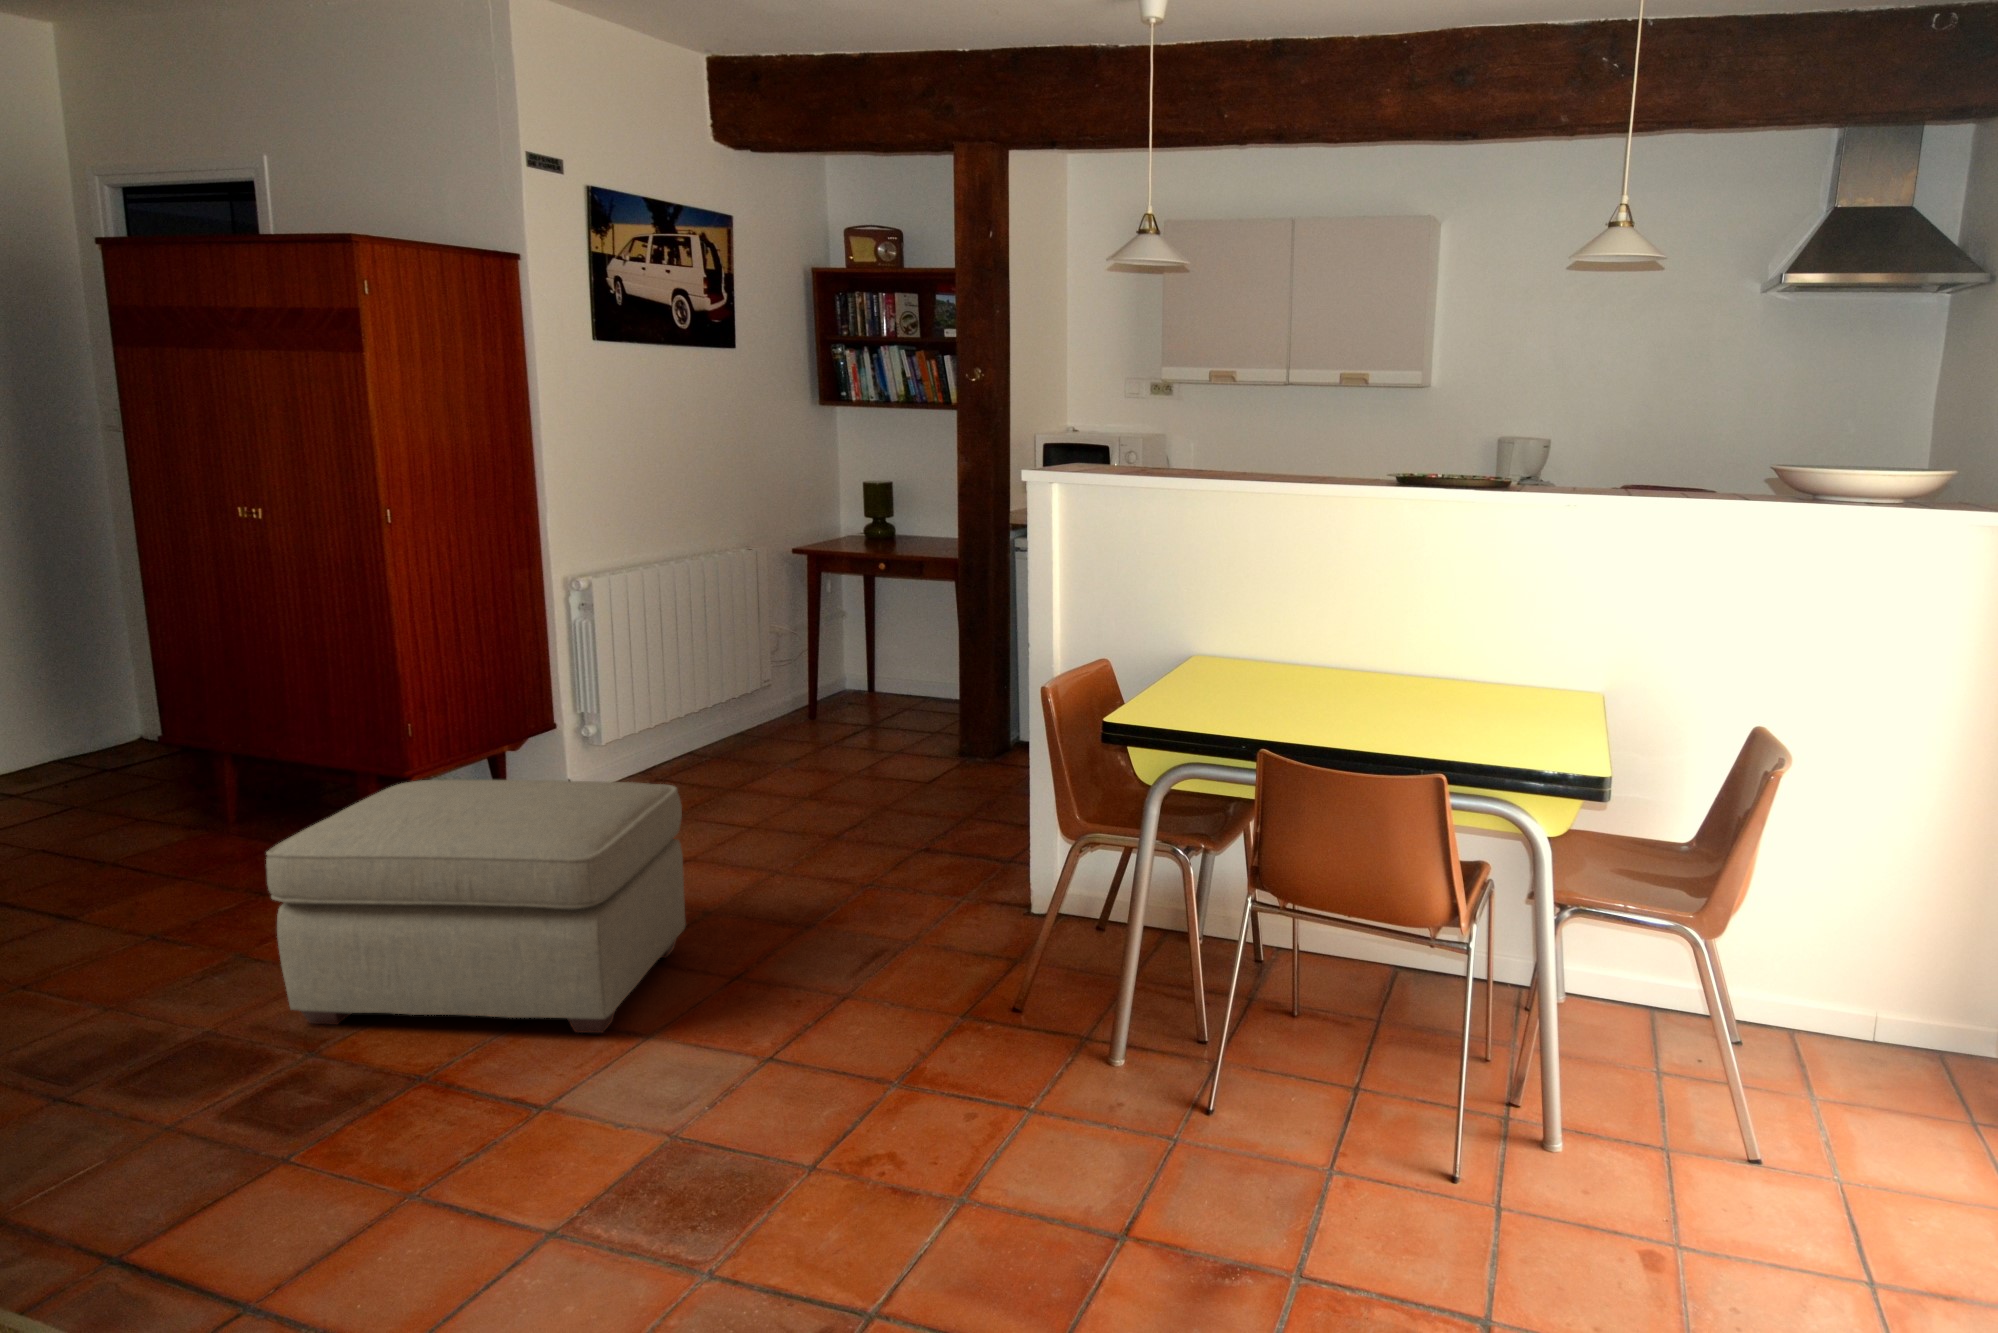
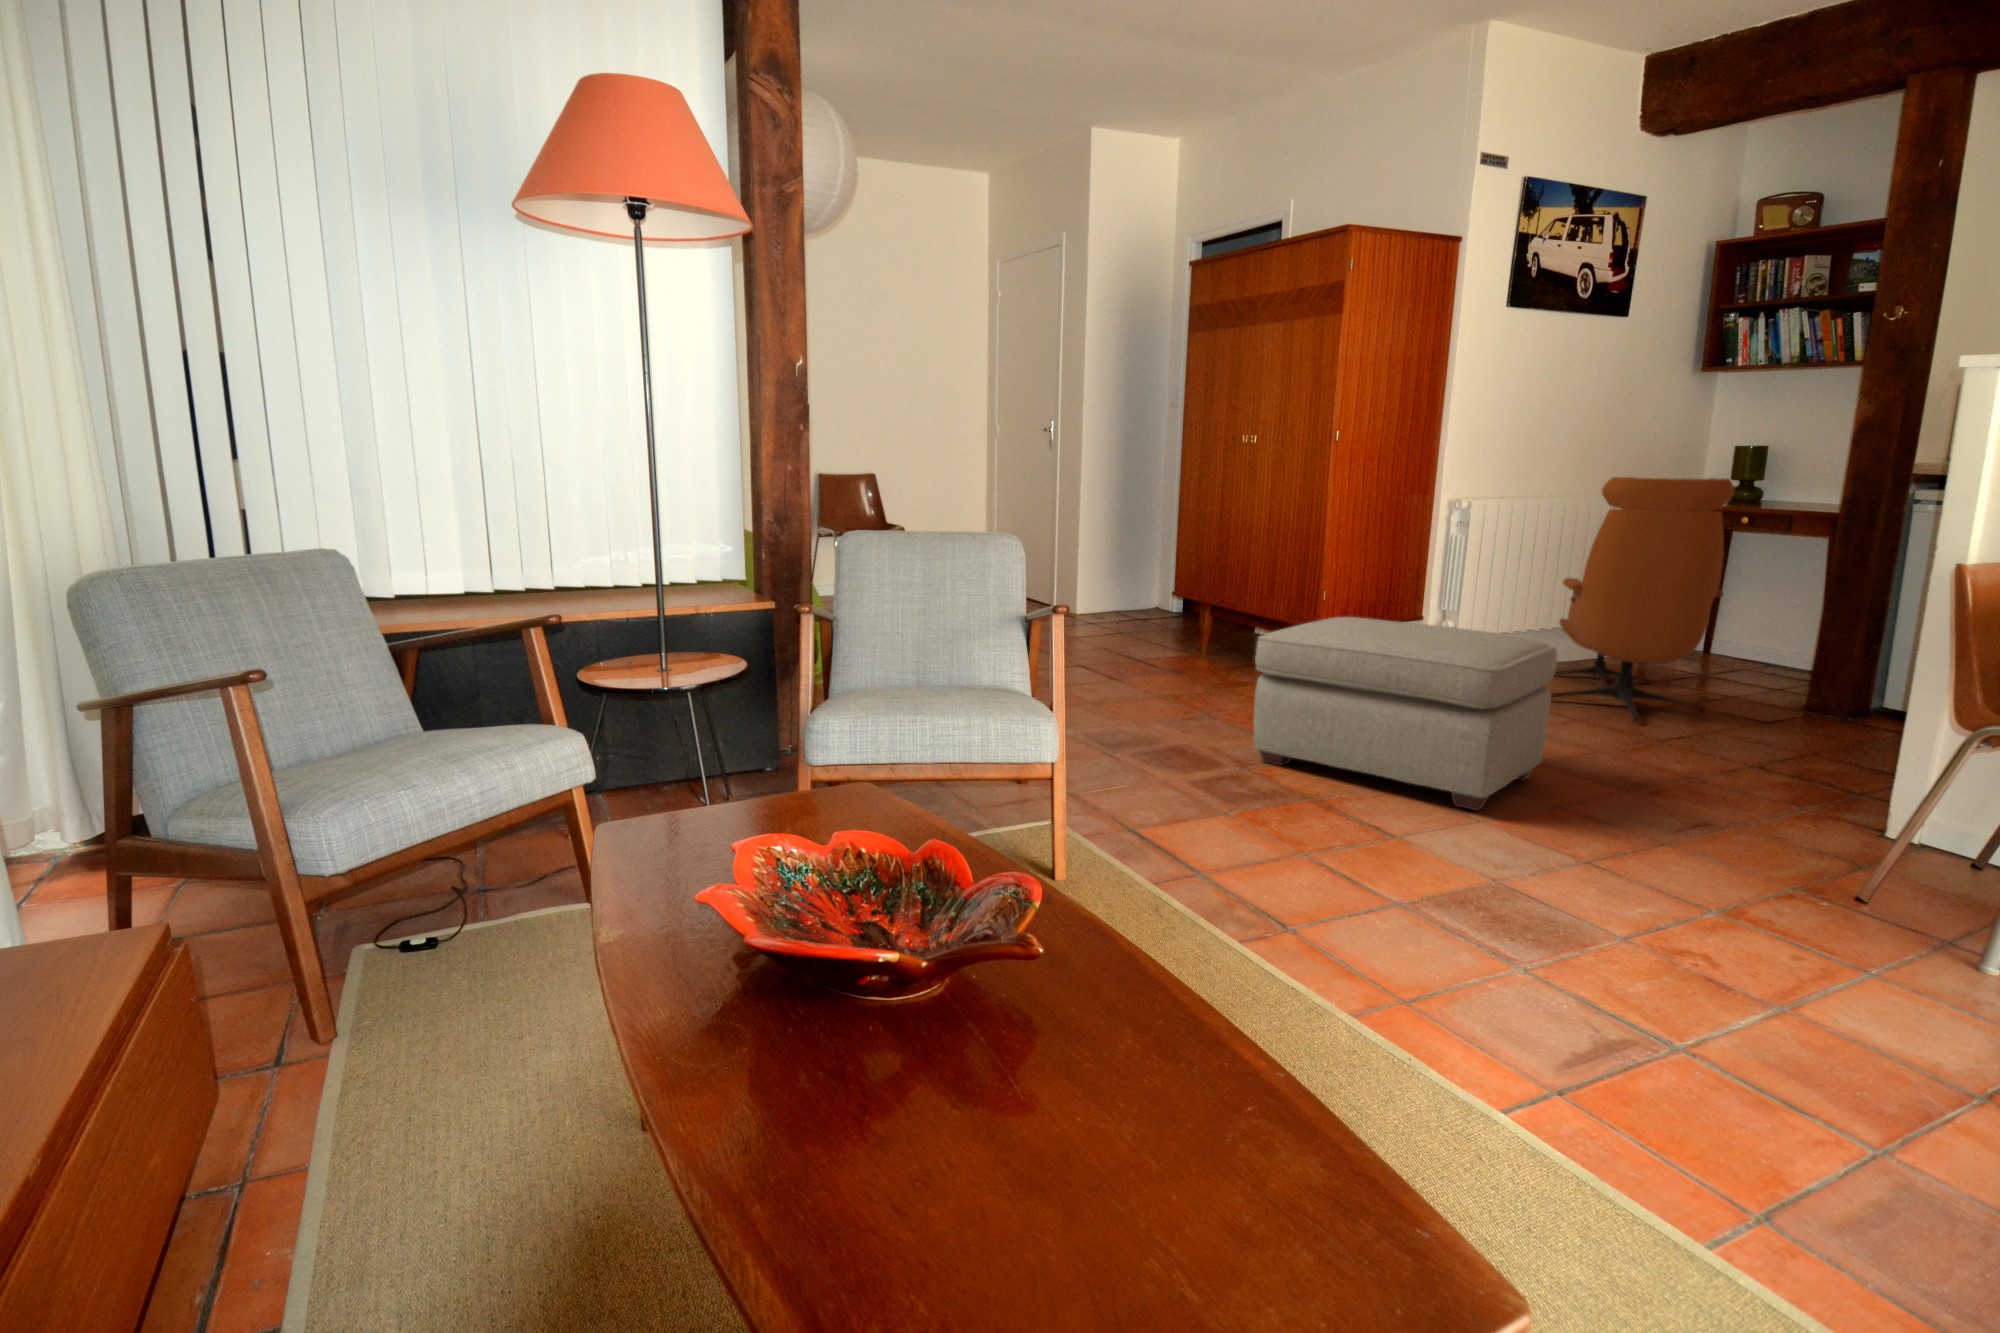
lounge chair: none [704,548,866,823] -> present [1551,477,1735,723]

